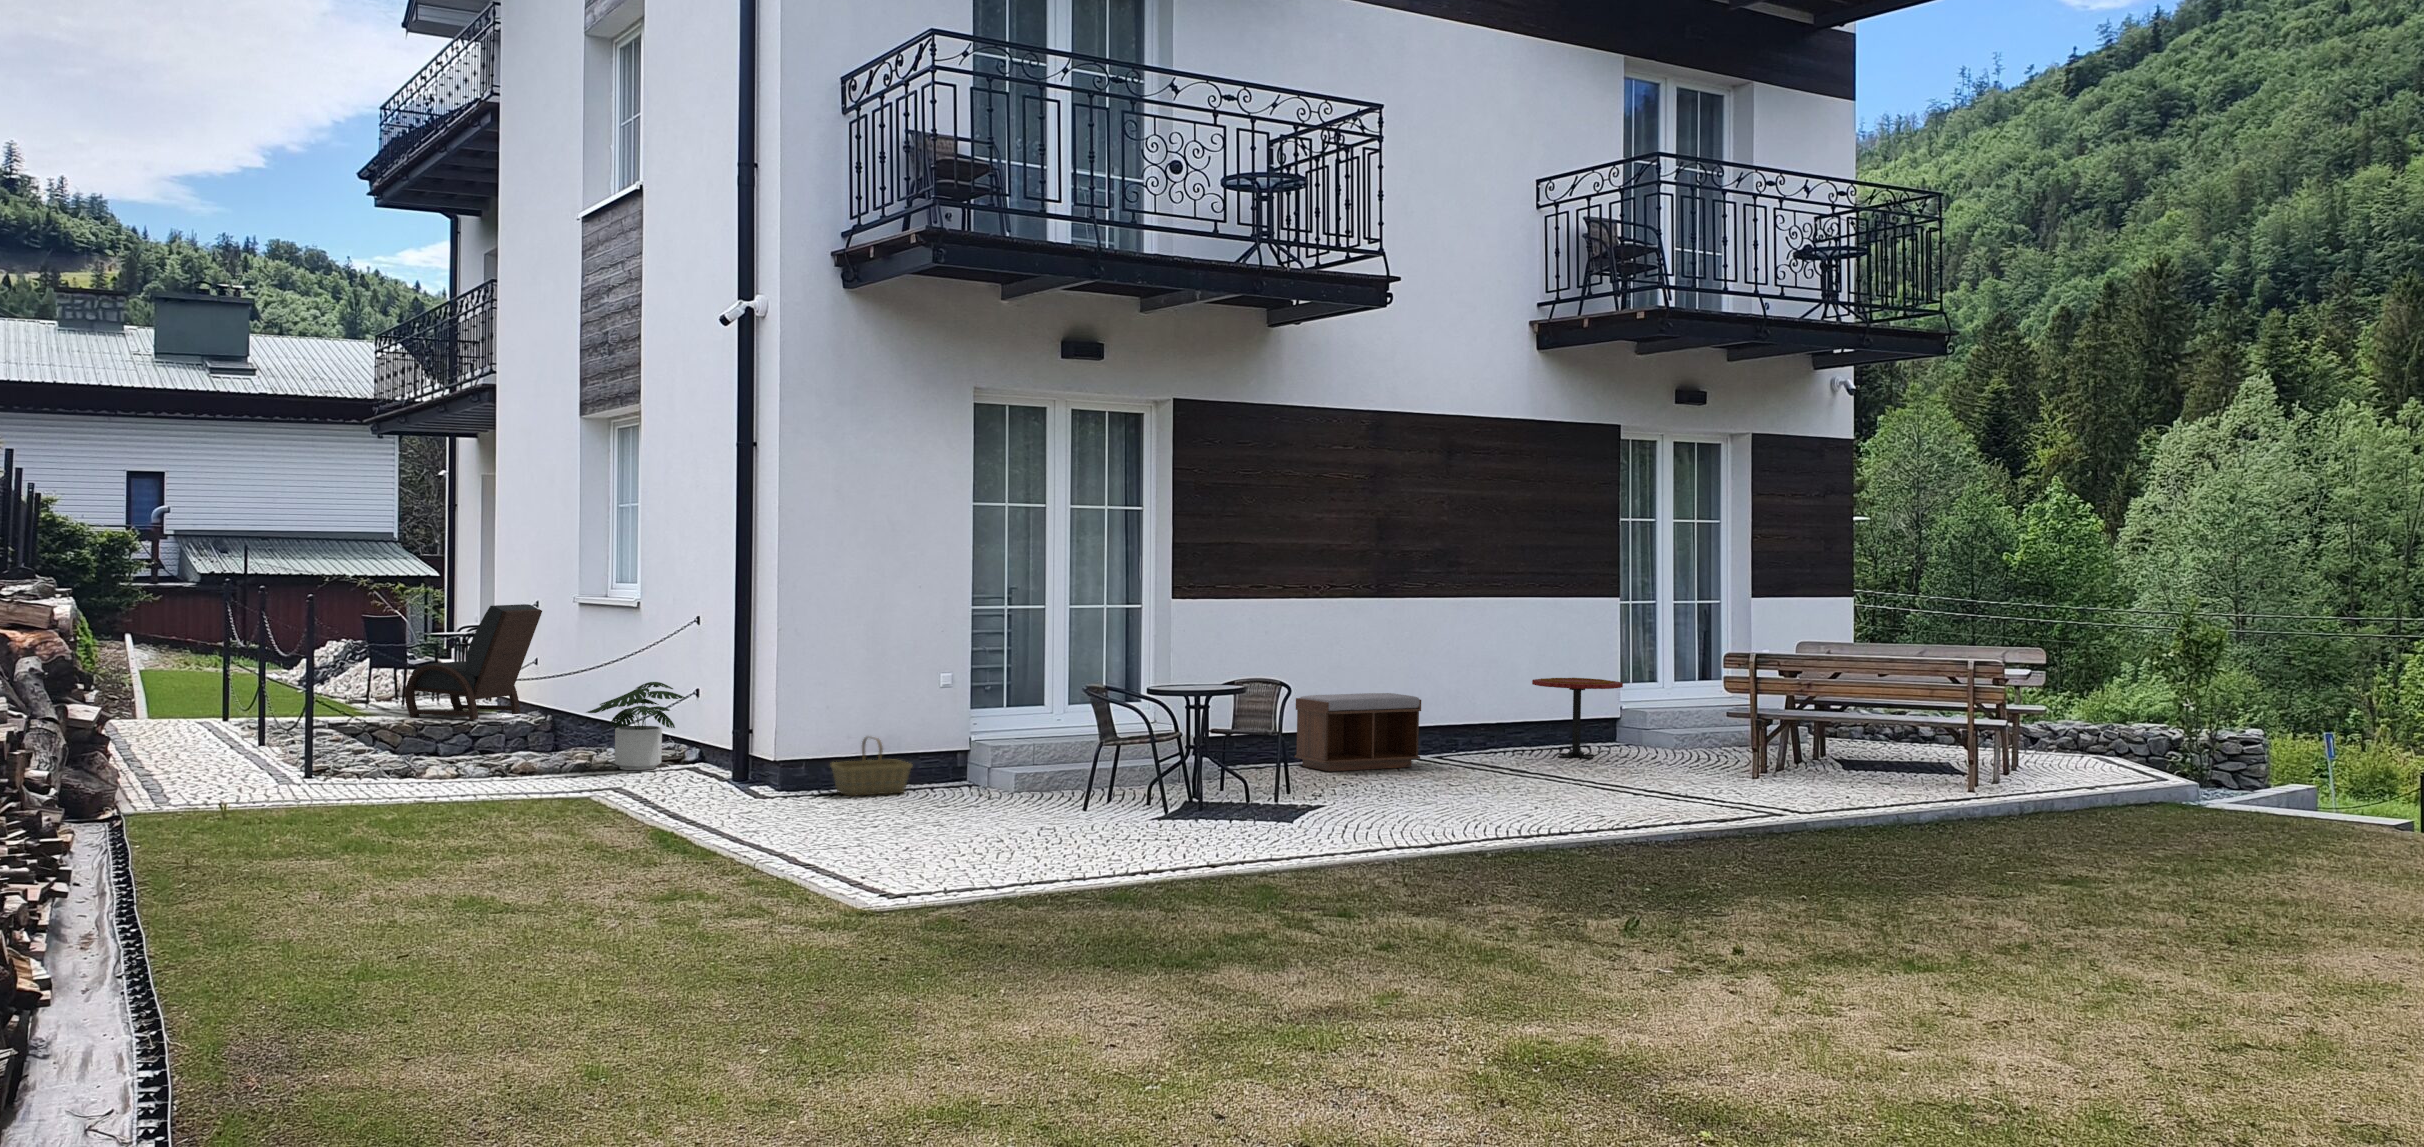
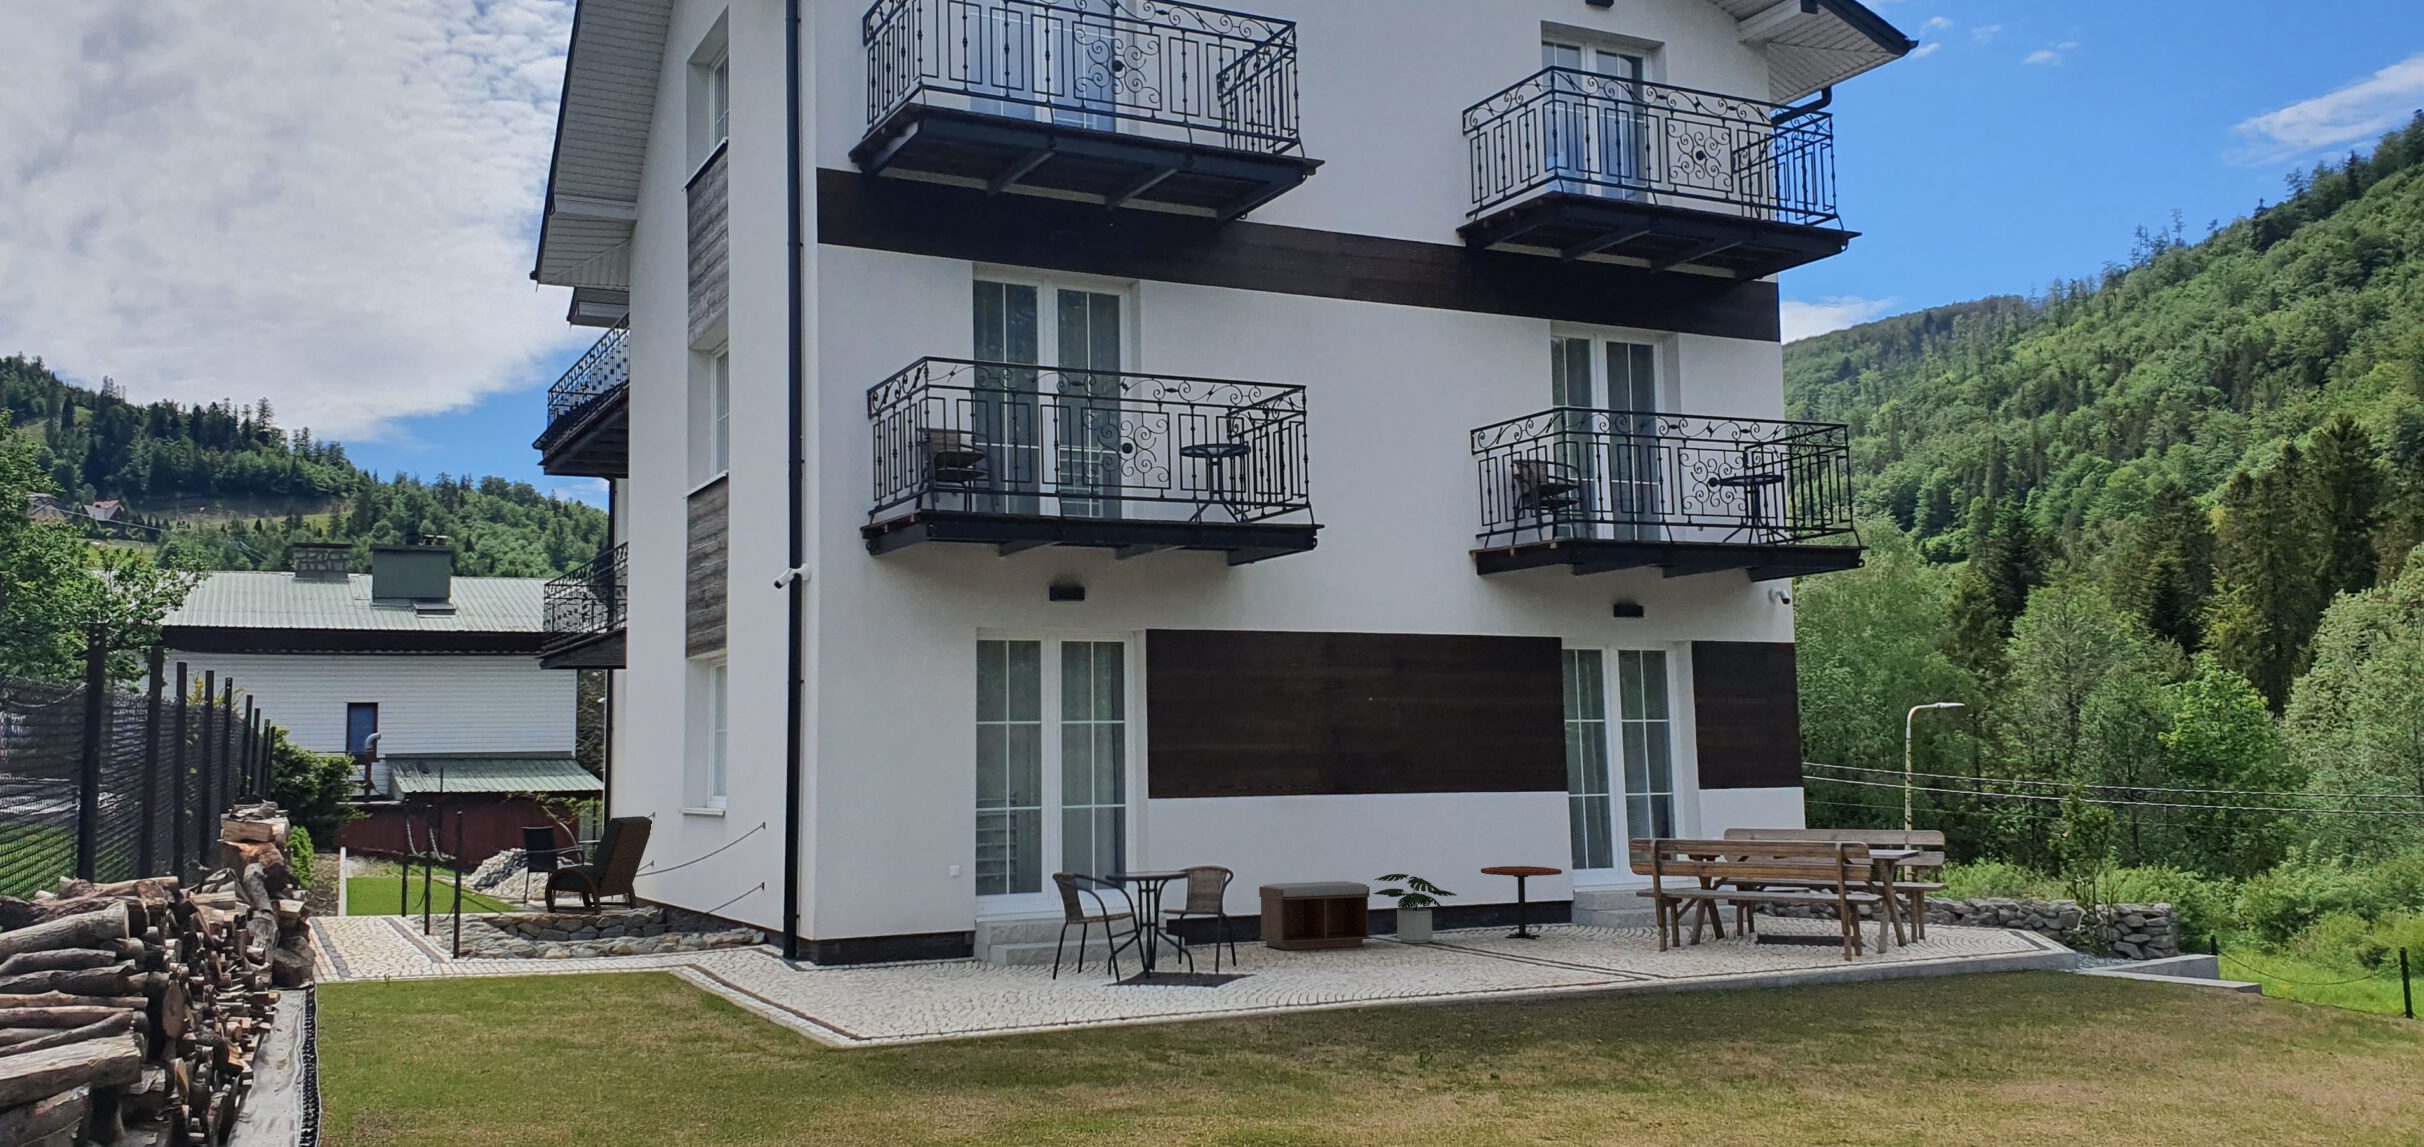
potted plant: present [586,682,686,770] -> present [1373,874,1457,943]
basket: present [830,737,912,796] -> none [855,921,921,970]

